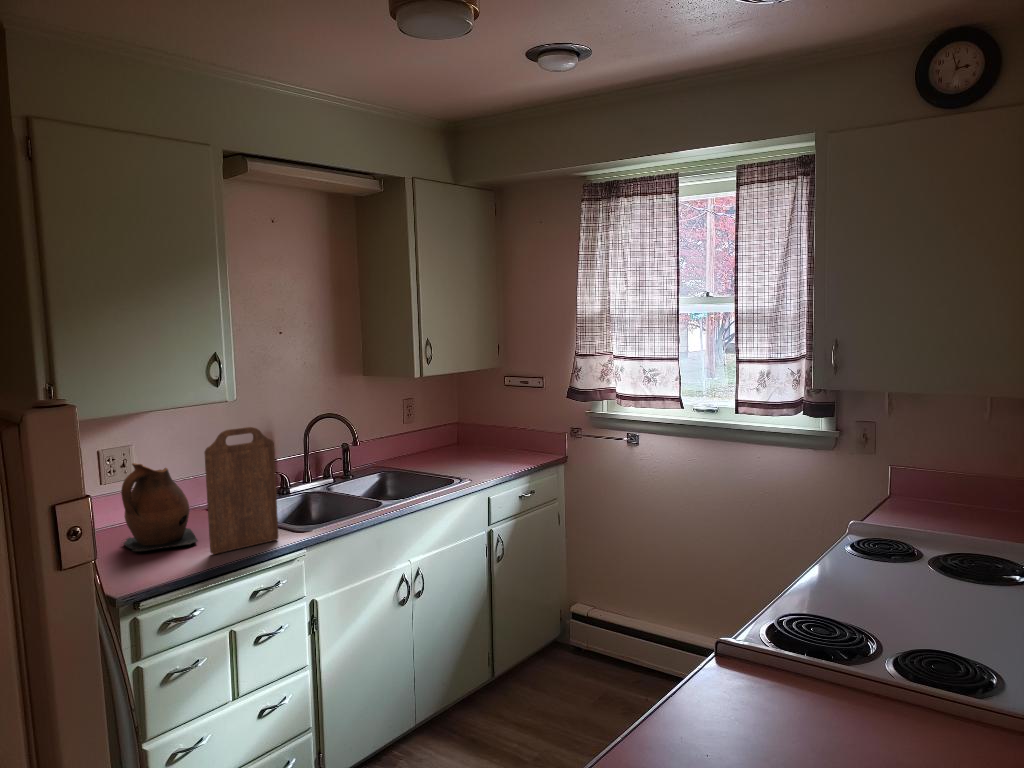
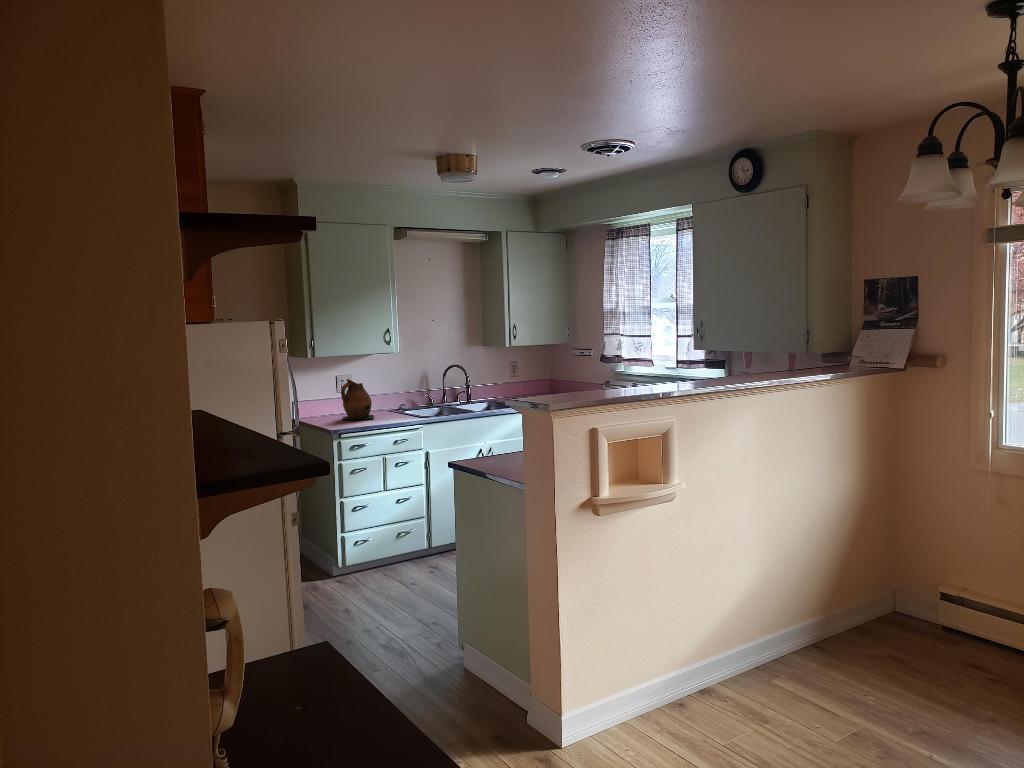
cutting board: present [204,427,278,554] -> none [375,363,410,422]

